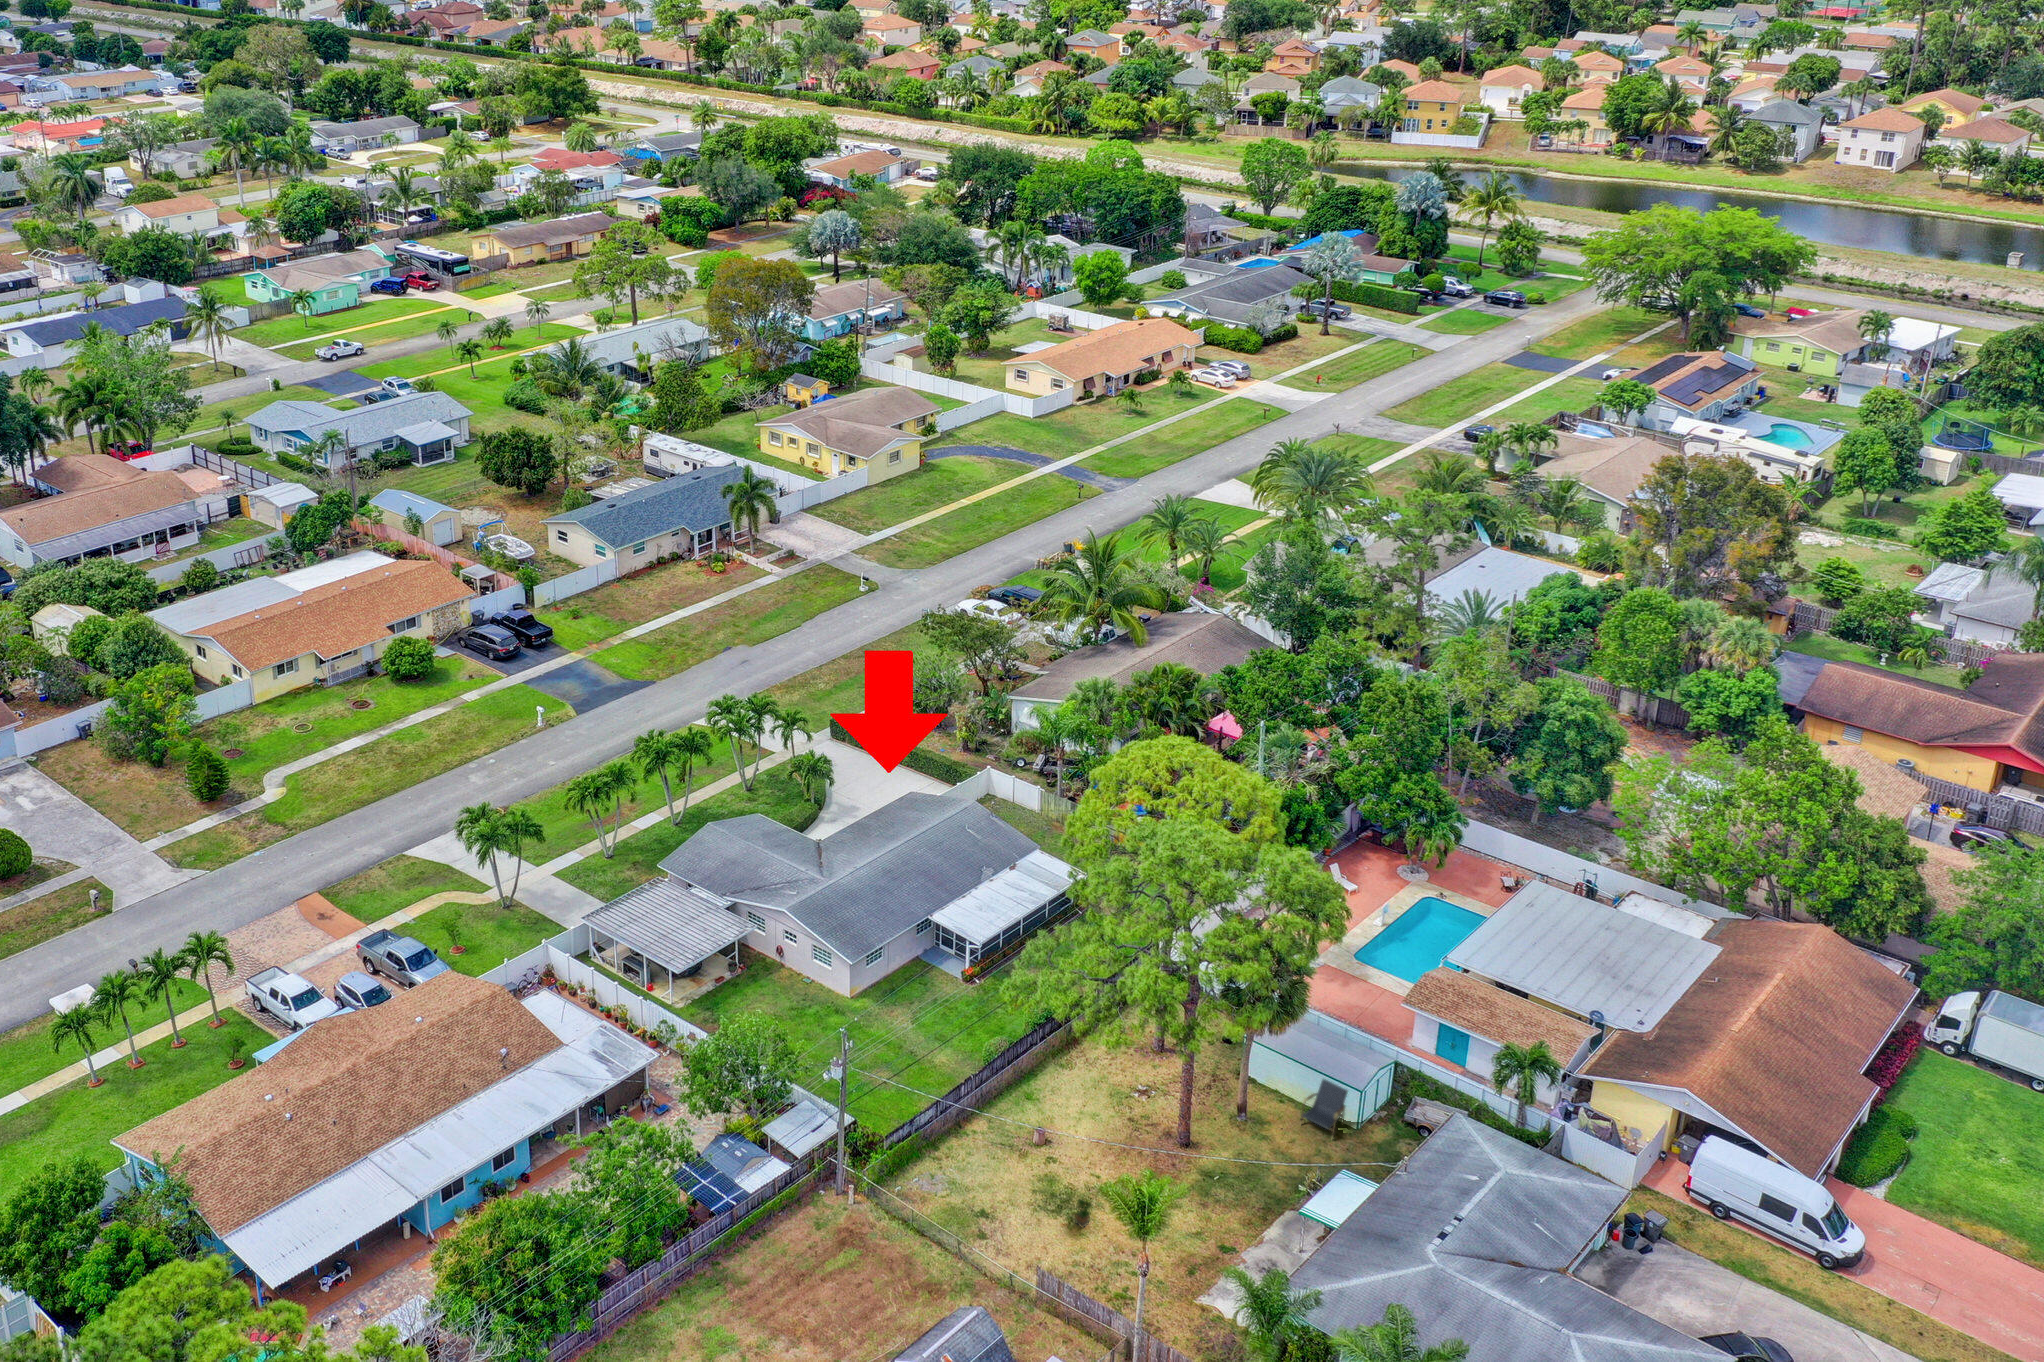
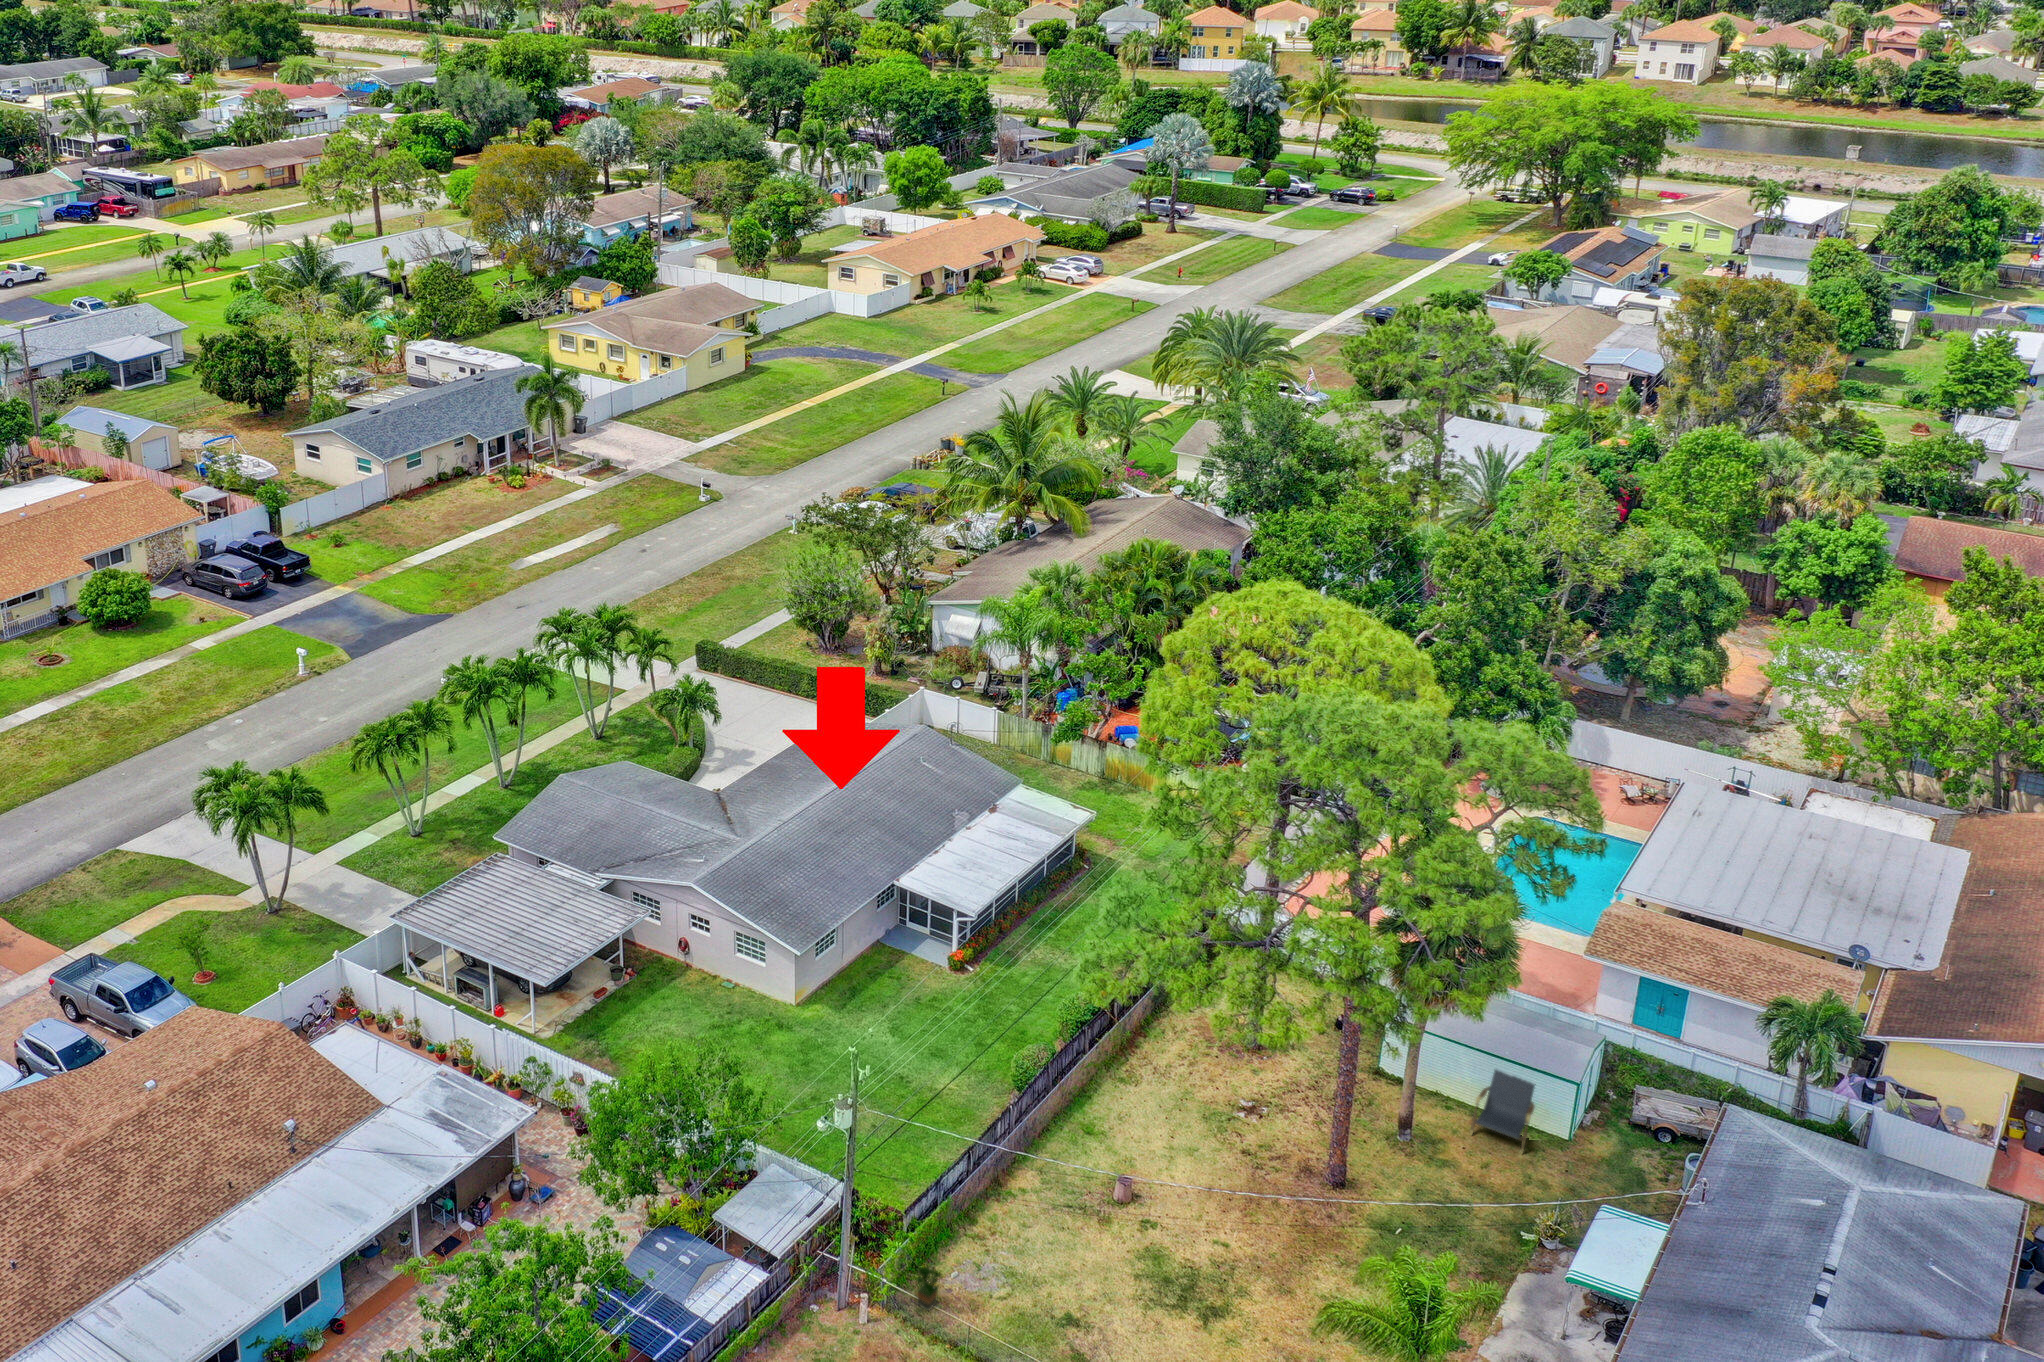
potted tree: present [1075,1199,1093,1227] -> present [916,1267,942,1311]

